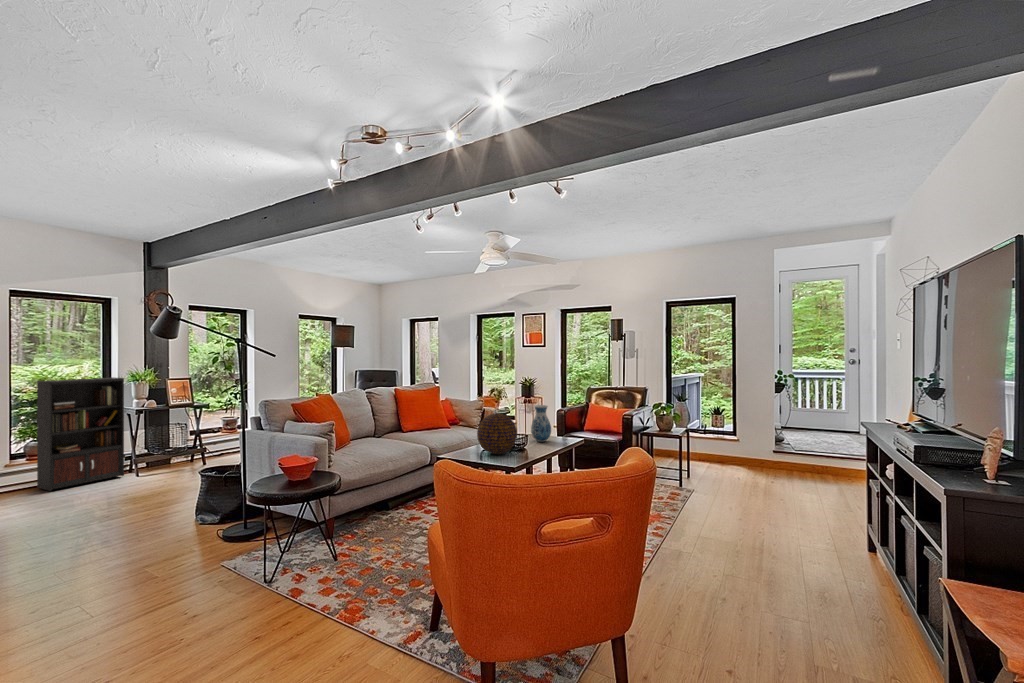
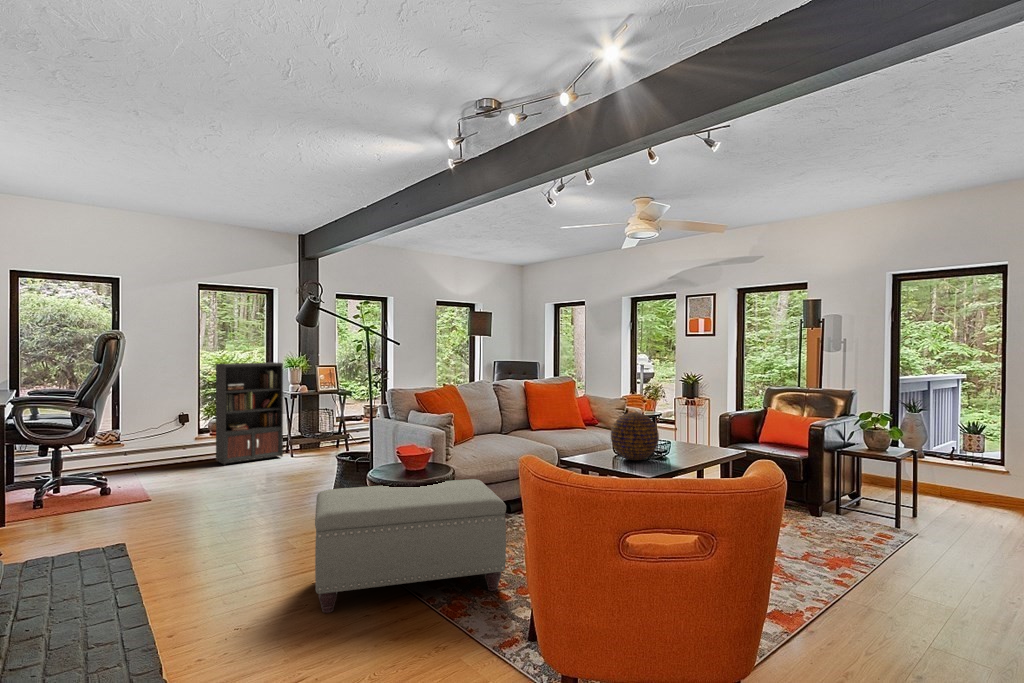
vase: present [531,405,551,442] -> none [682,406,708,451]
ottoman: none [195,485,398,641] -> present [315,479,506,613]

